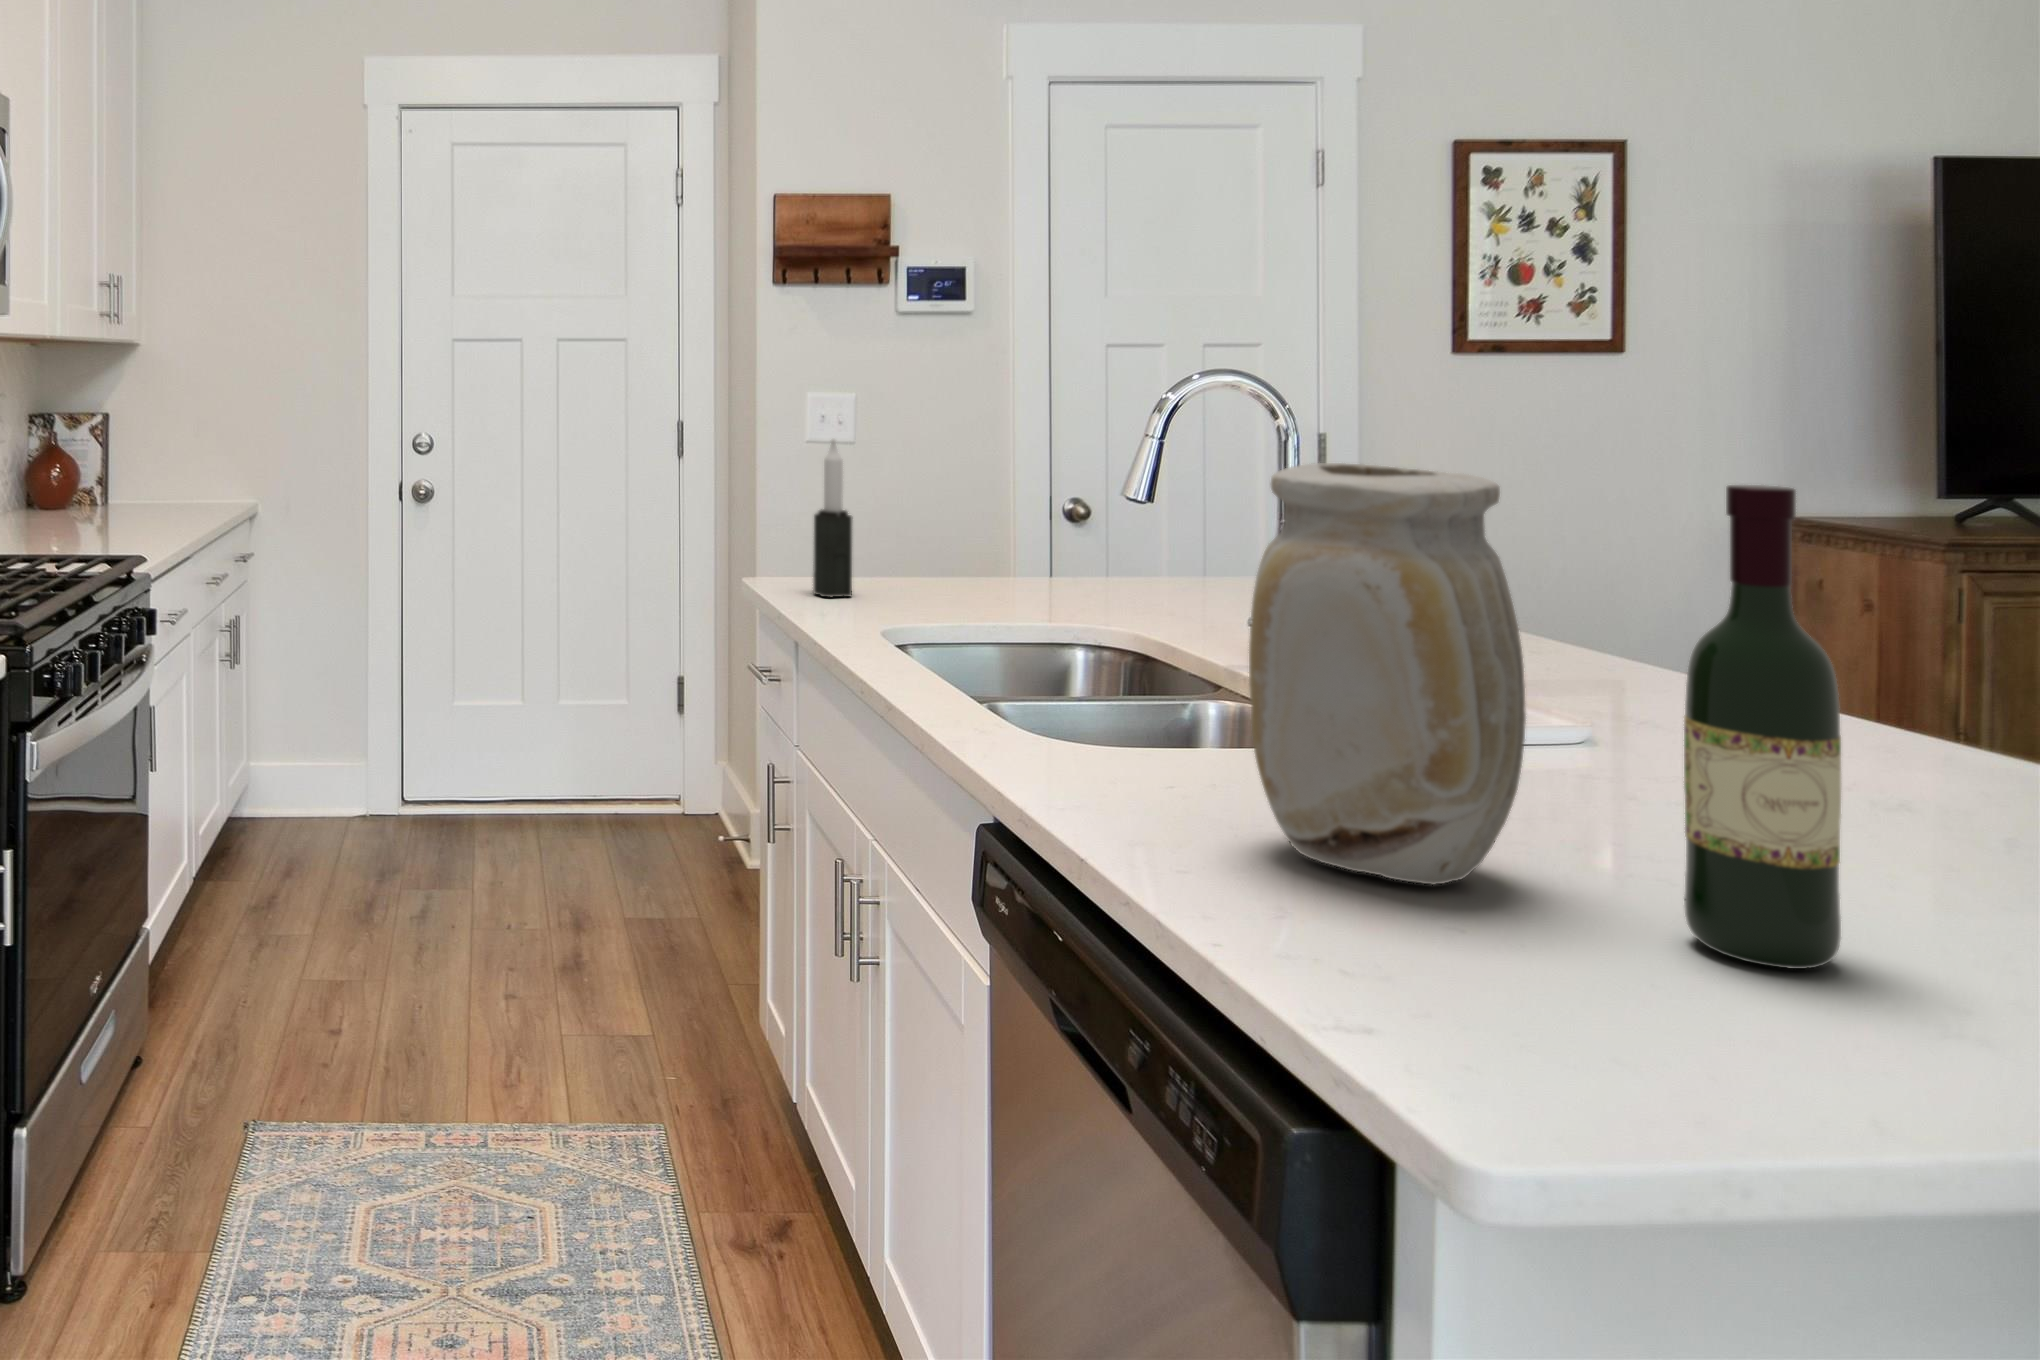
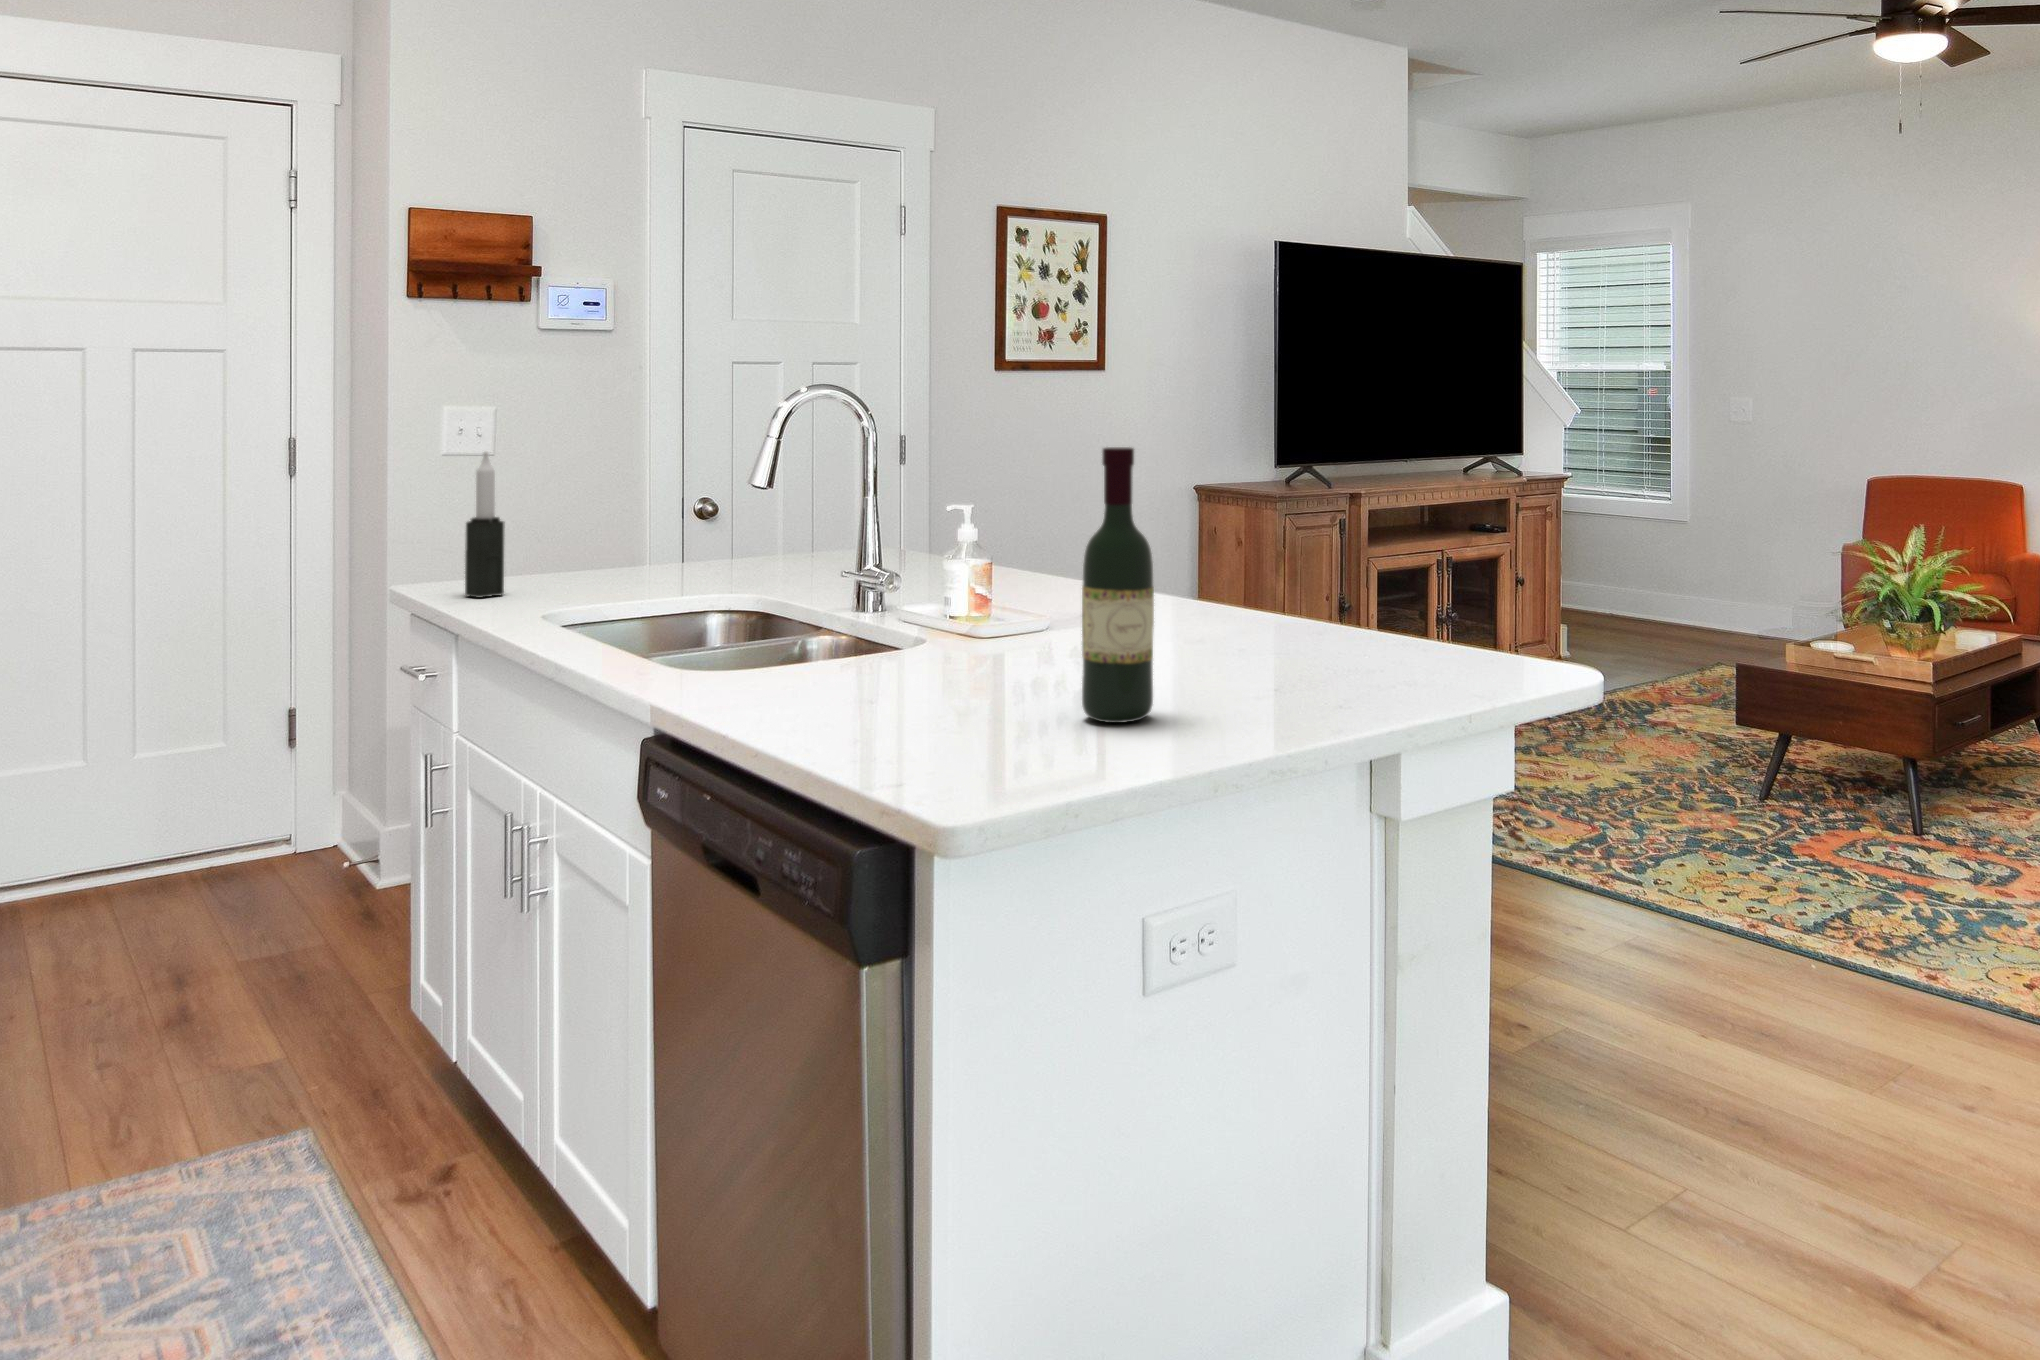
vase: present [1249,463,1526,884] -> none [841,446,1004,714]

